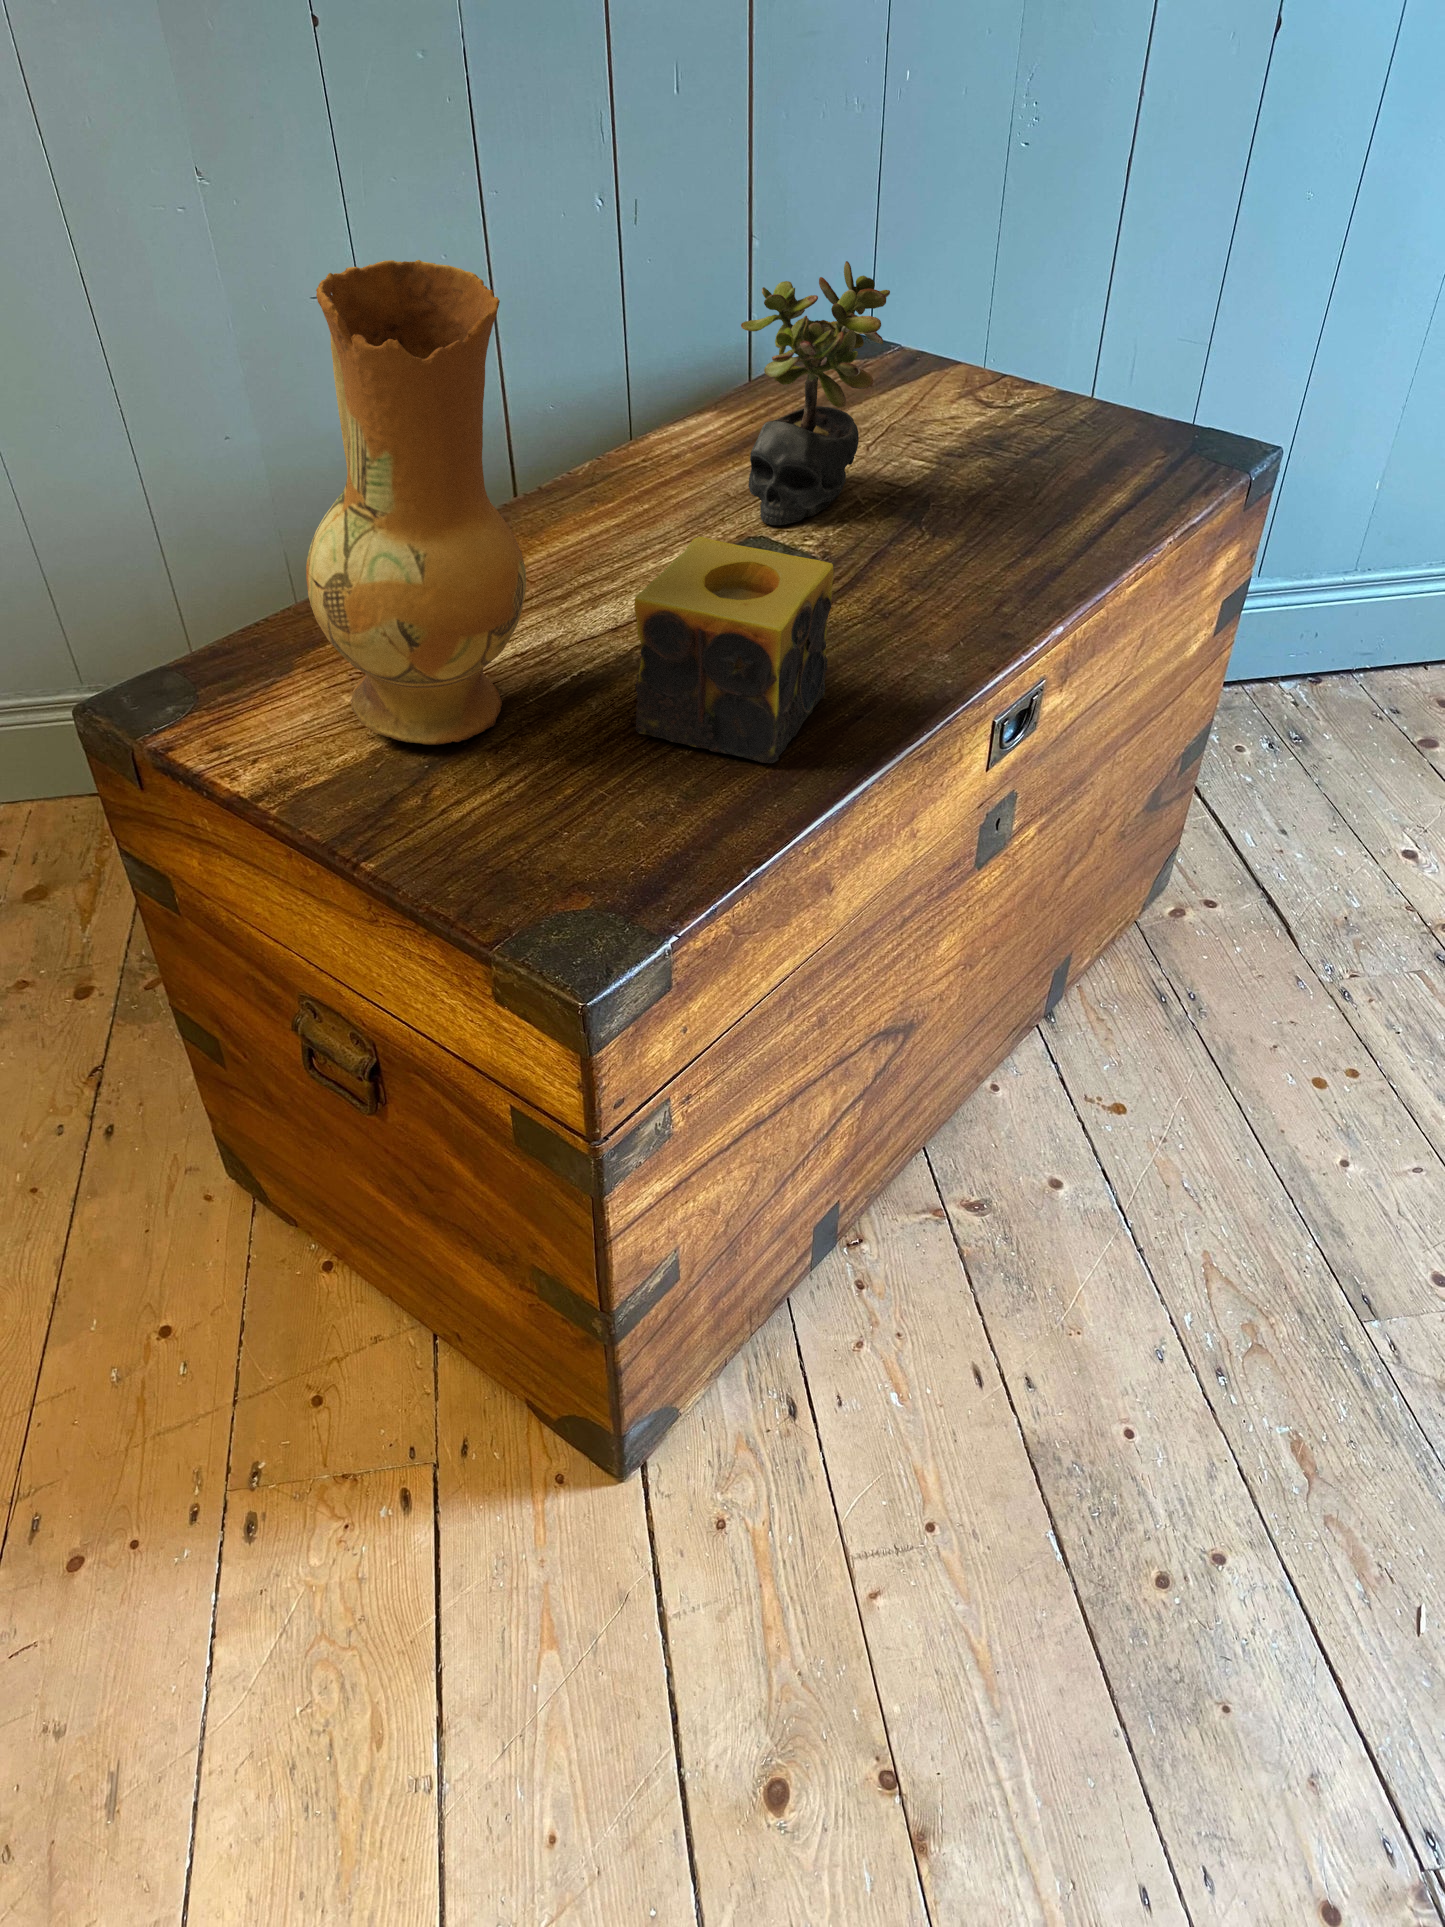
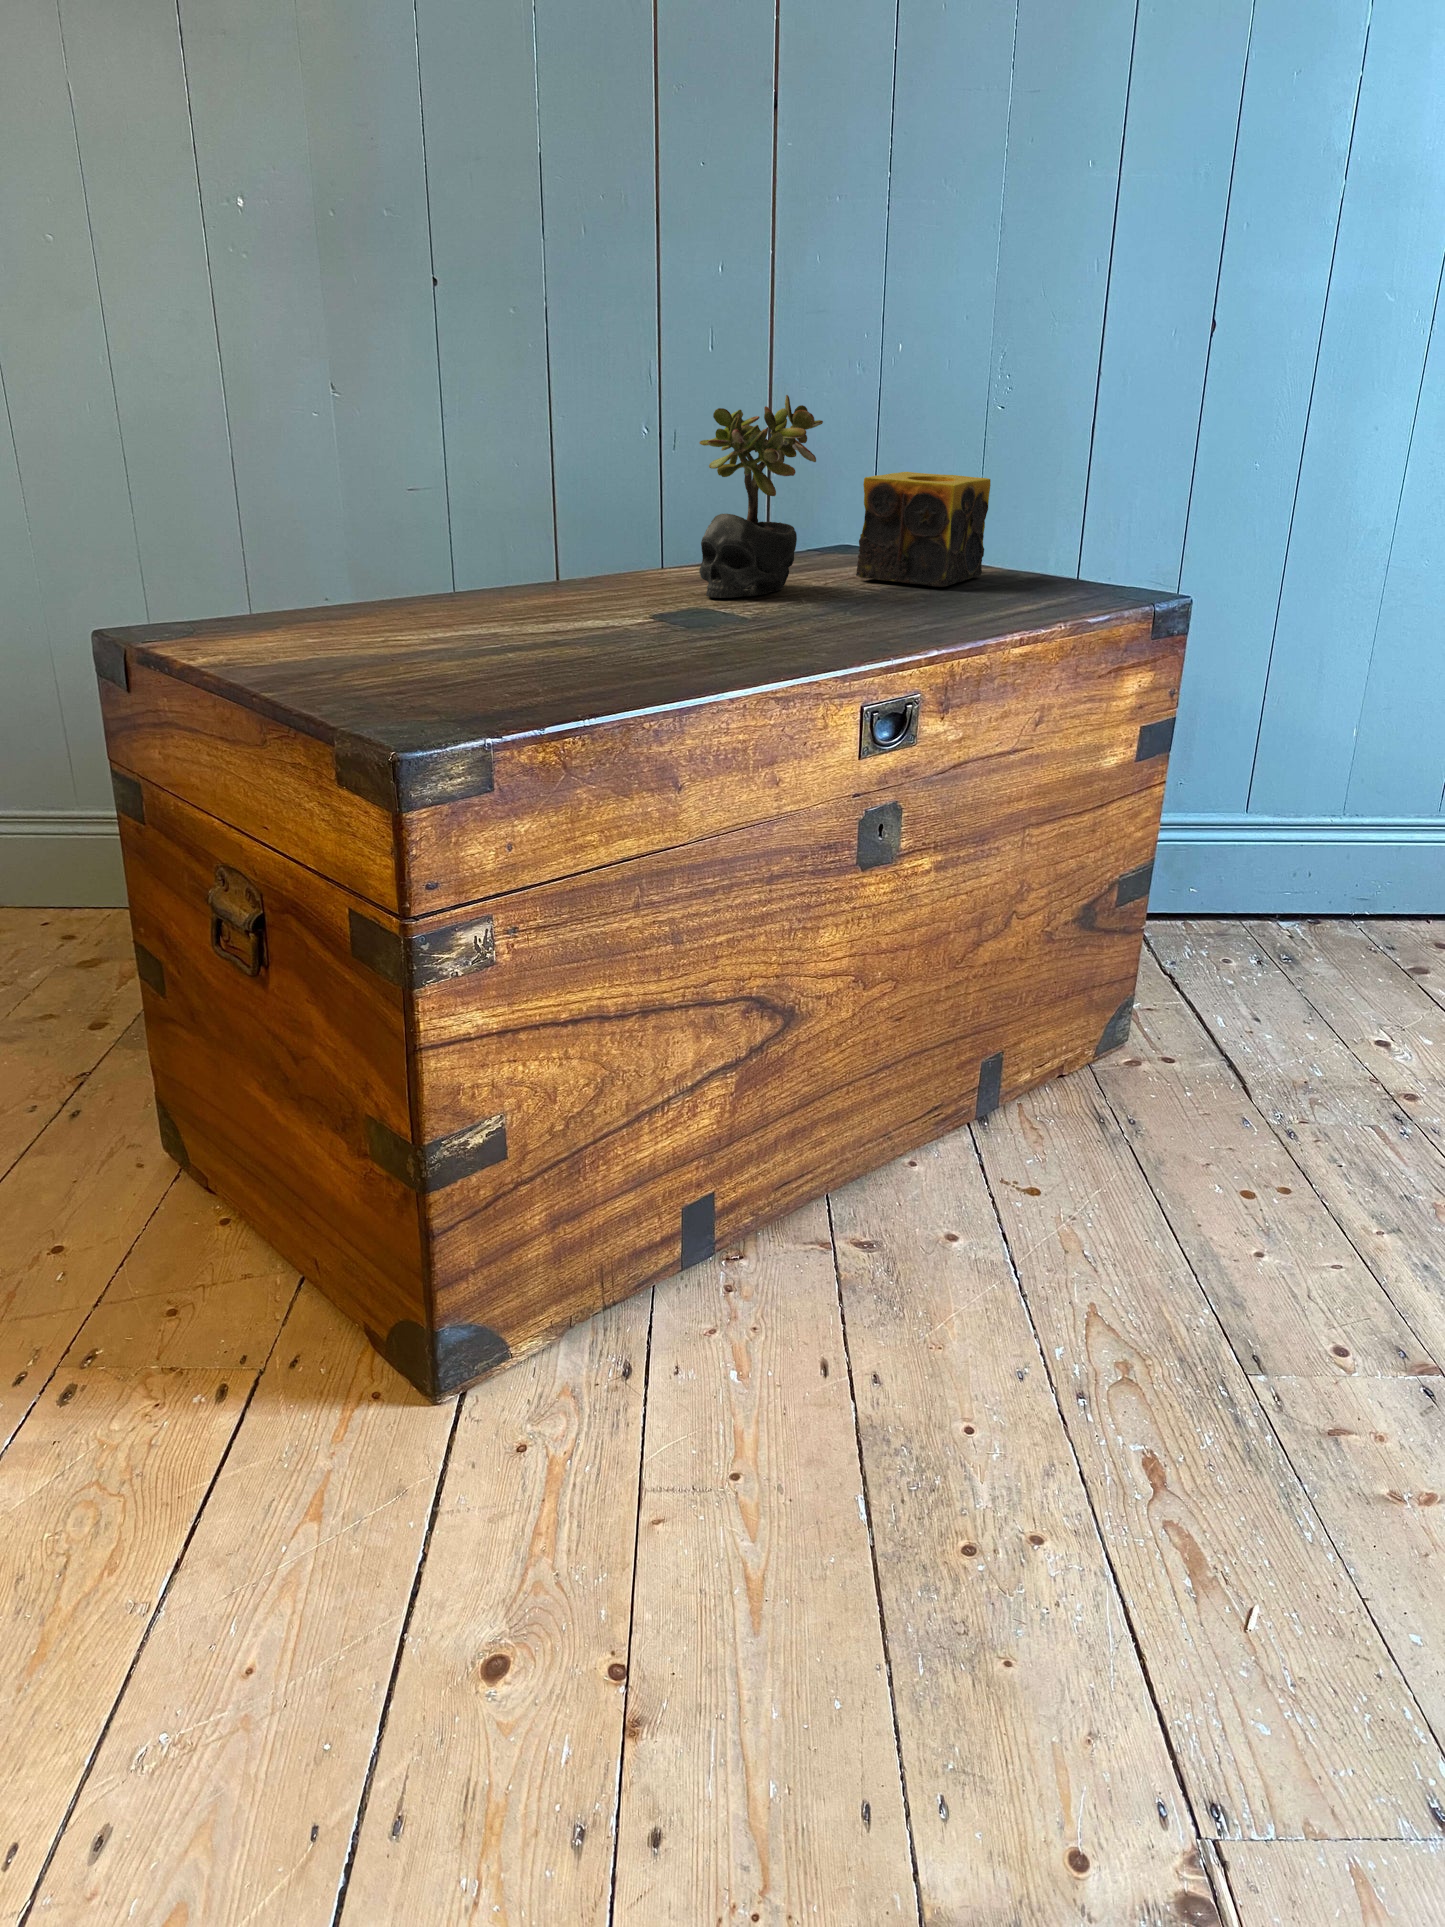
ceramic jug: present [306,260,526,745] -> none [272,265,453,656]
candle: present [634,536,834,763] -> present [856,472,991,587]

